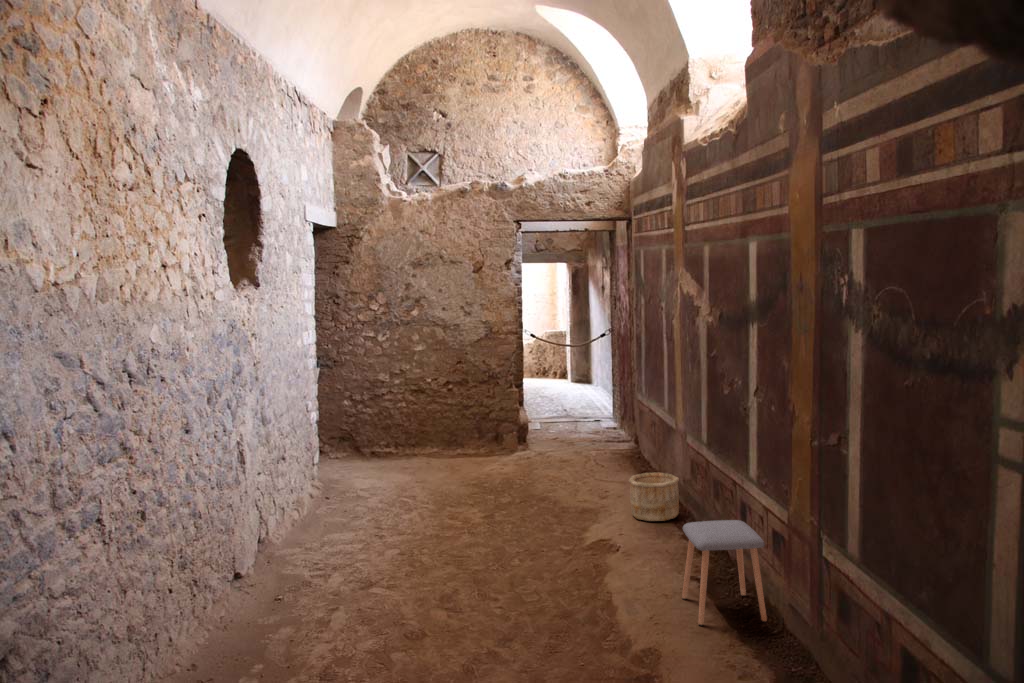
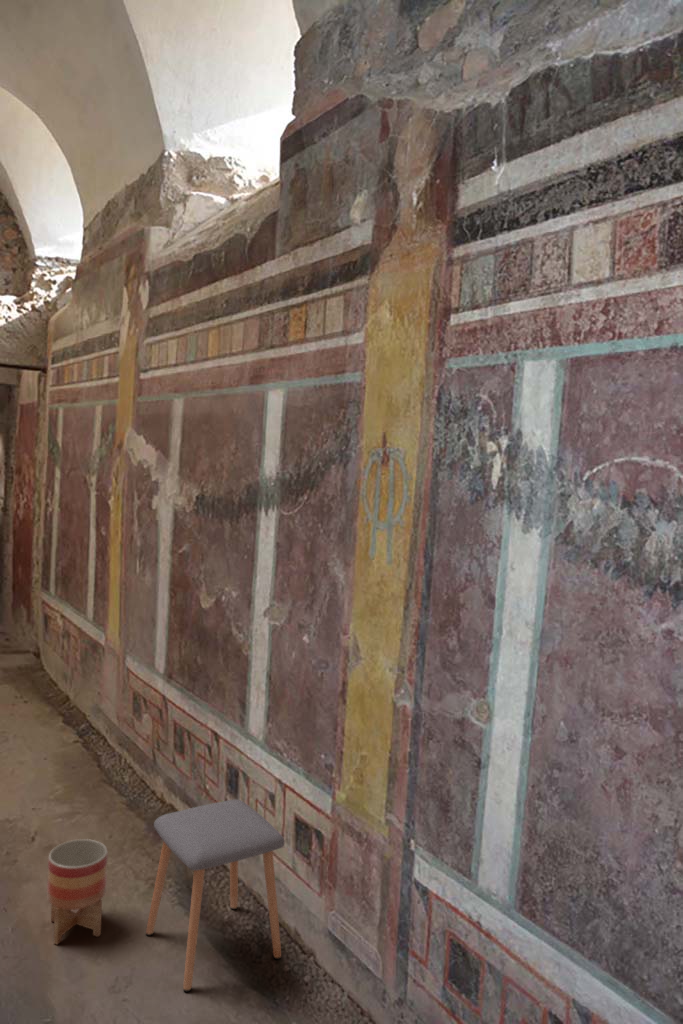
wooden bucket: present [628,473,679,521] -> none [40,710,115,784]
planter: none [622,537,657,595] -> present [47,839,108,944]

